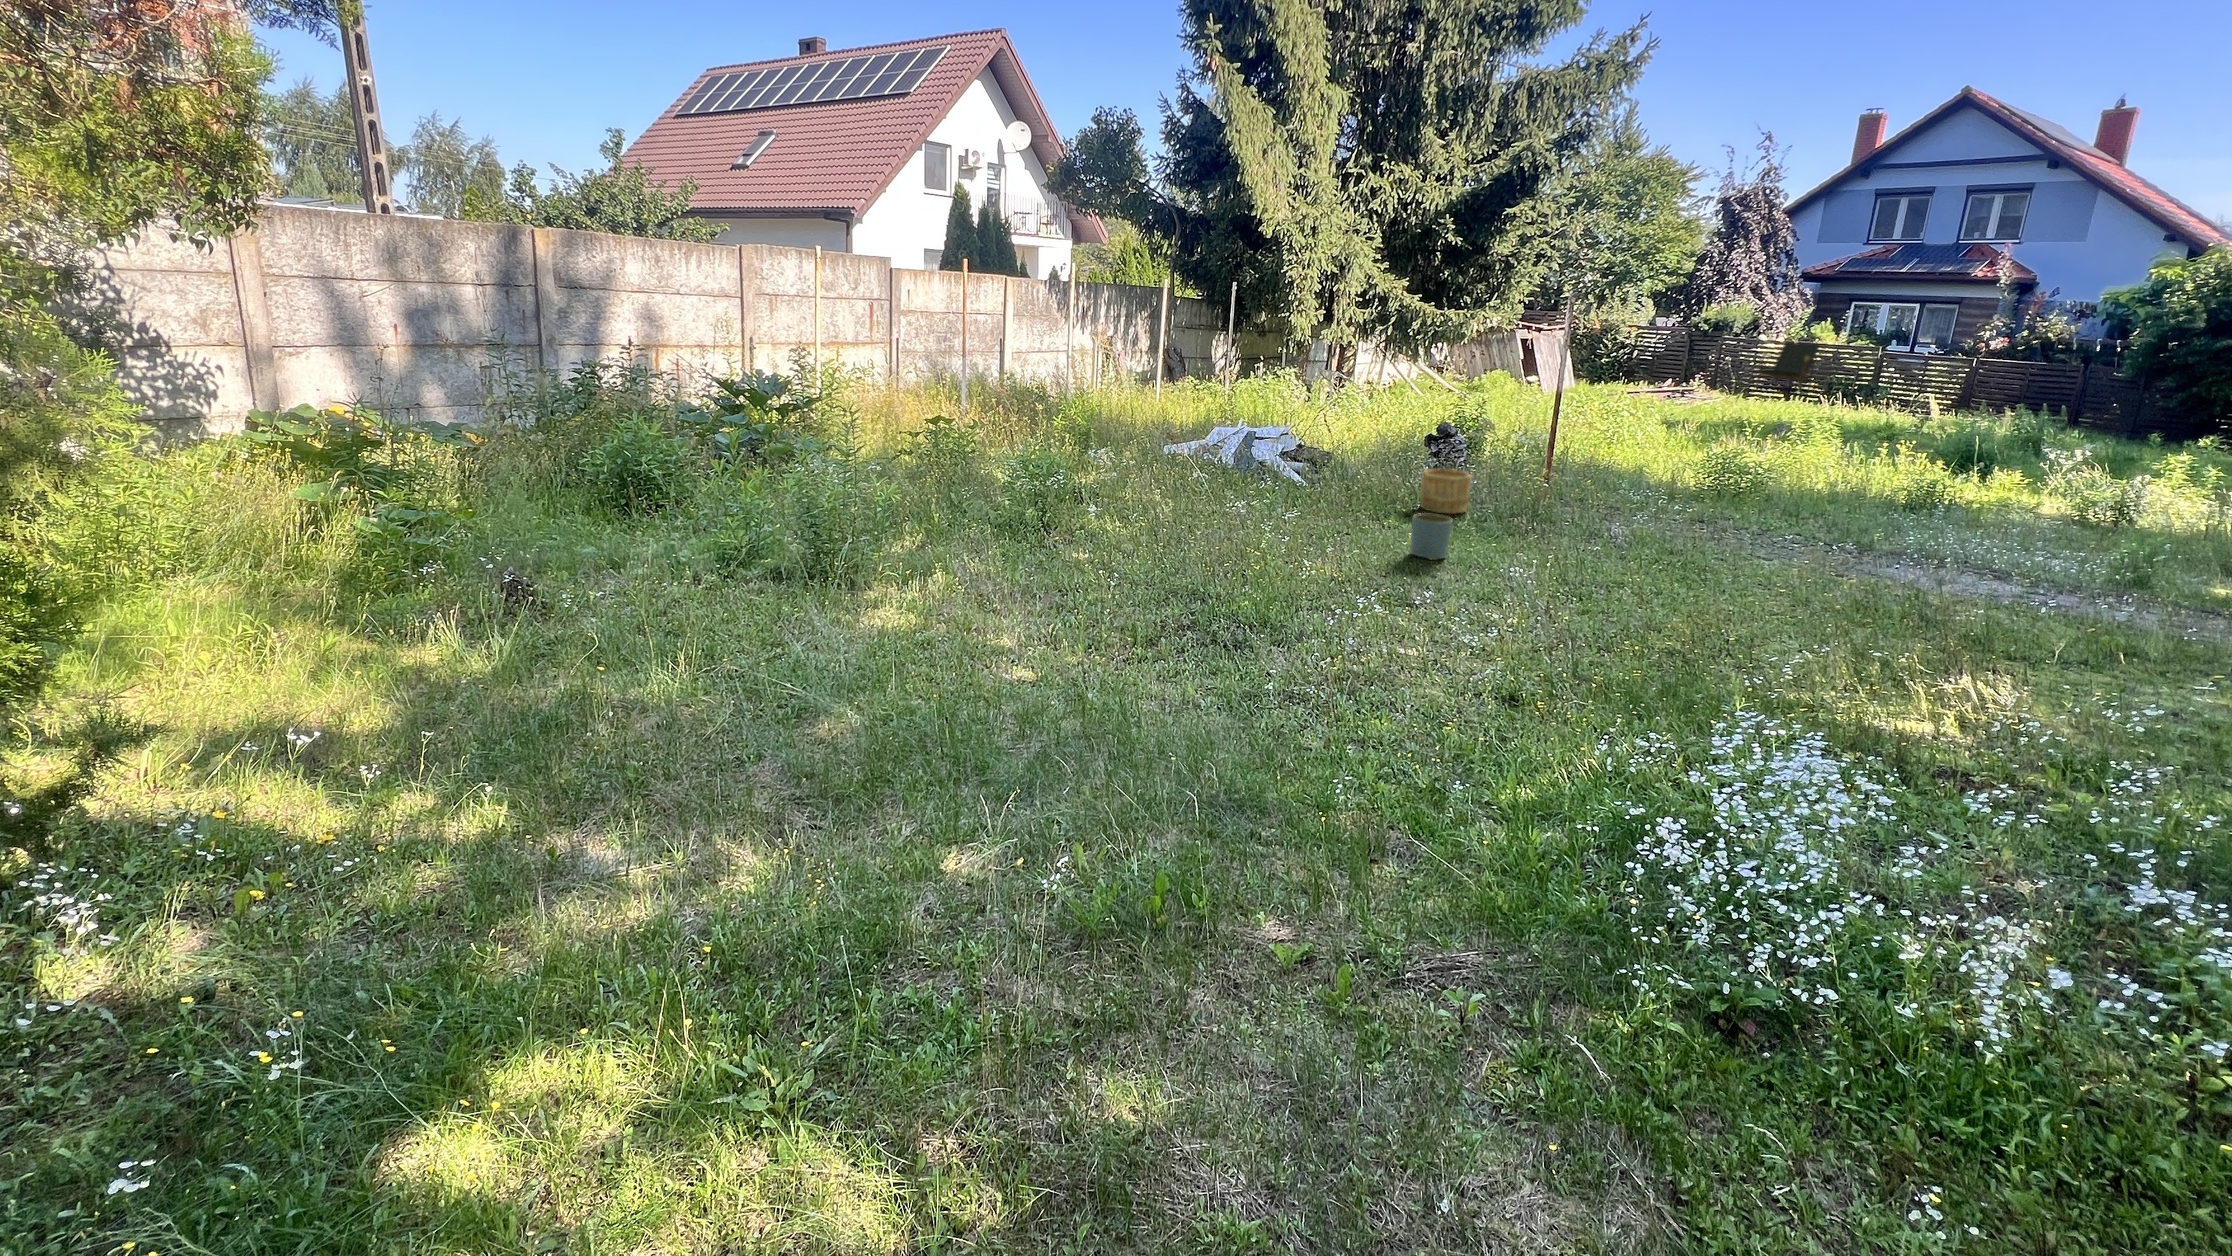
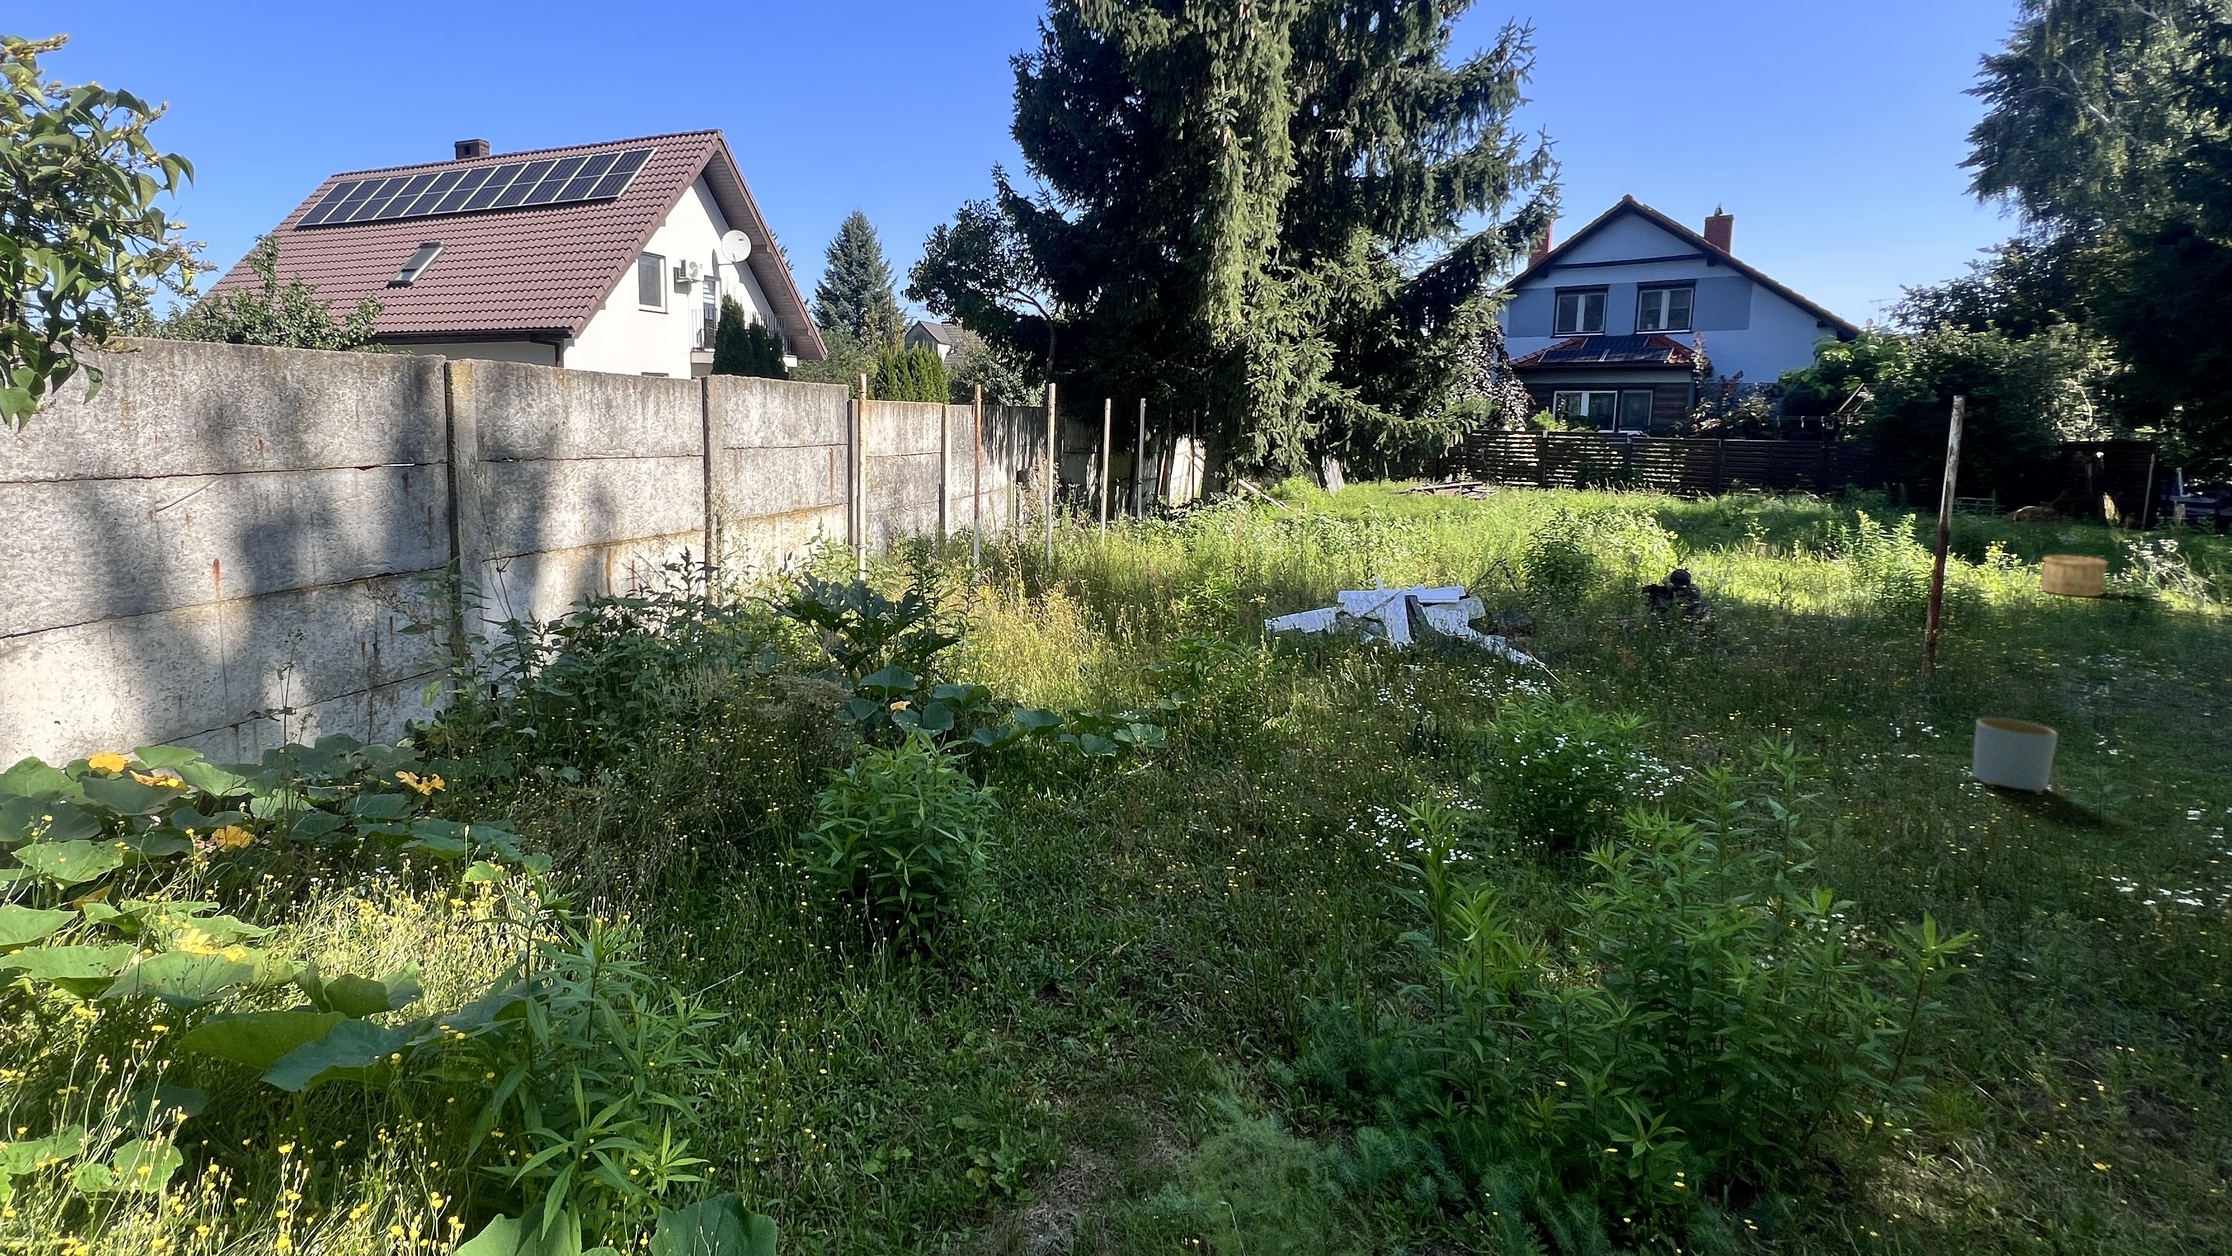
lounge chair: present [1756,342,1820,390] -> none [1565,434,1618,484]
wooden bucket: present [1420,468,1472,514] -> present [2041,555,2108,596]

